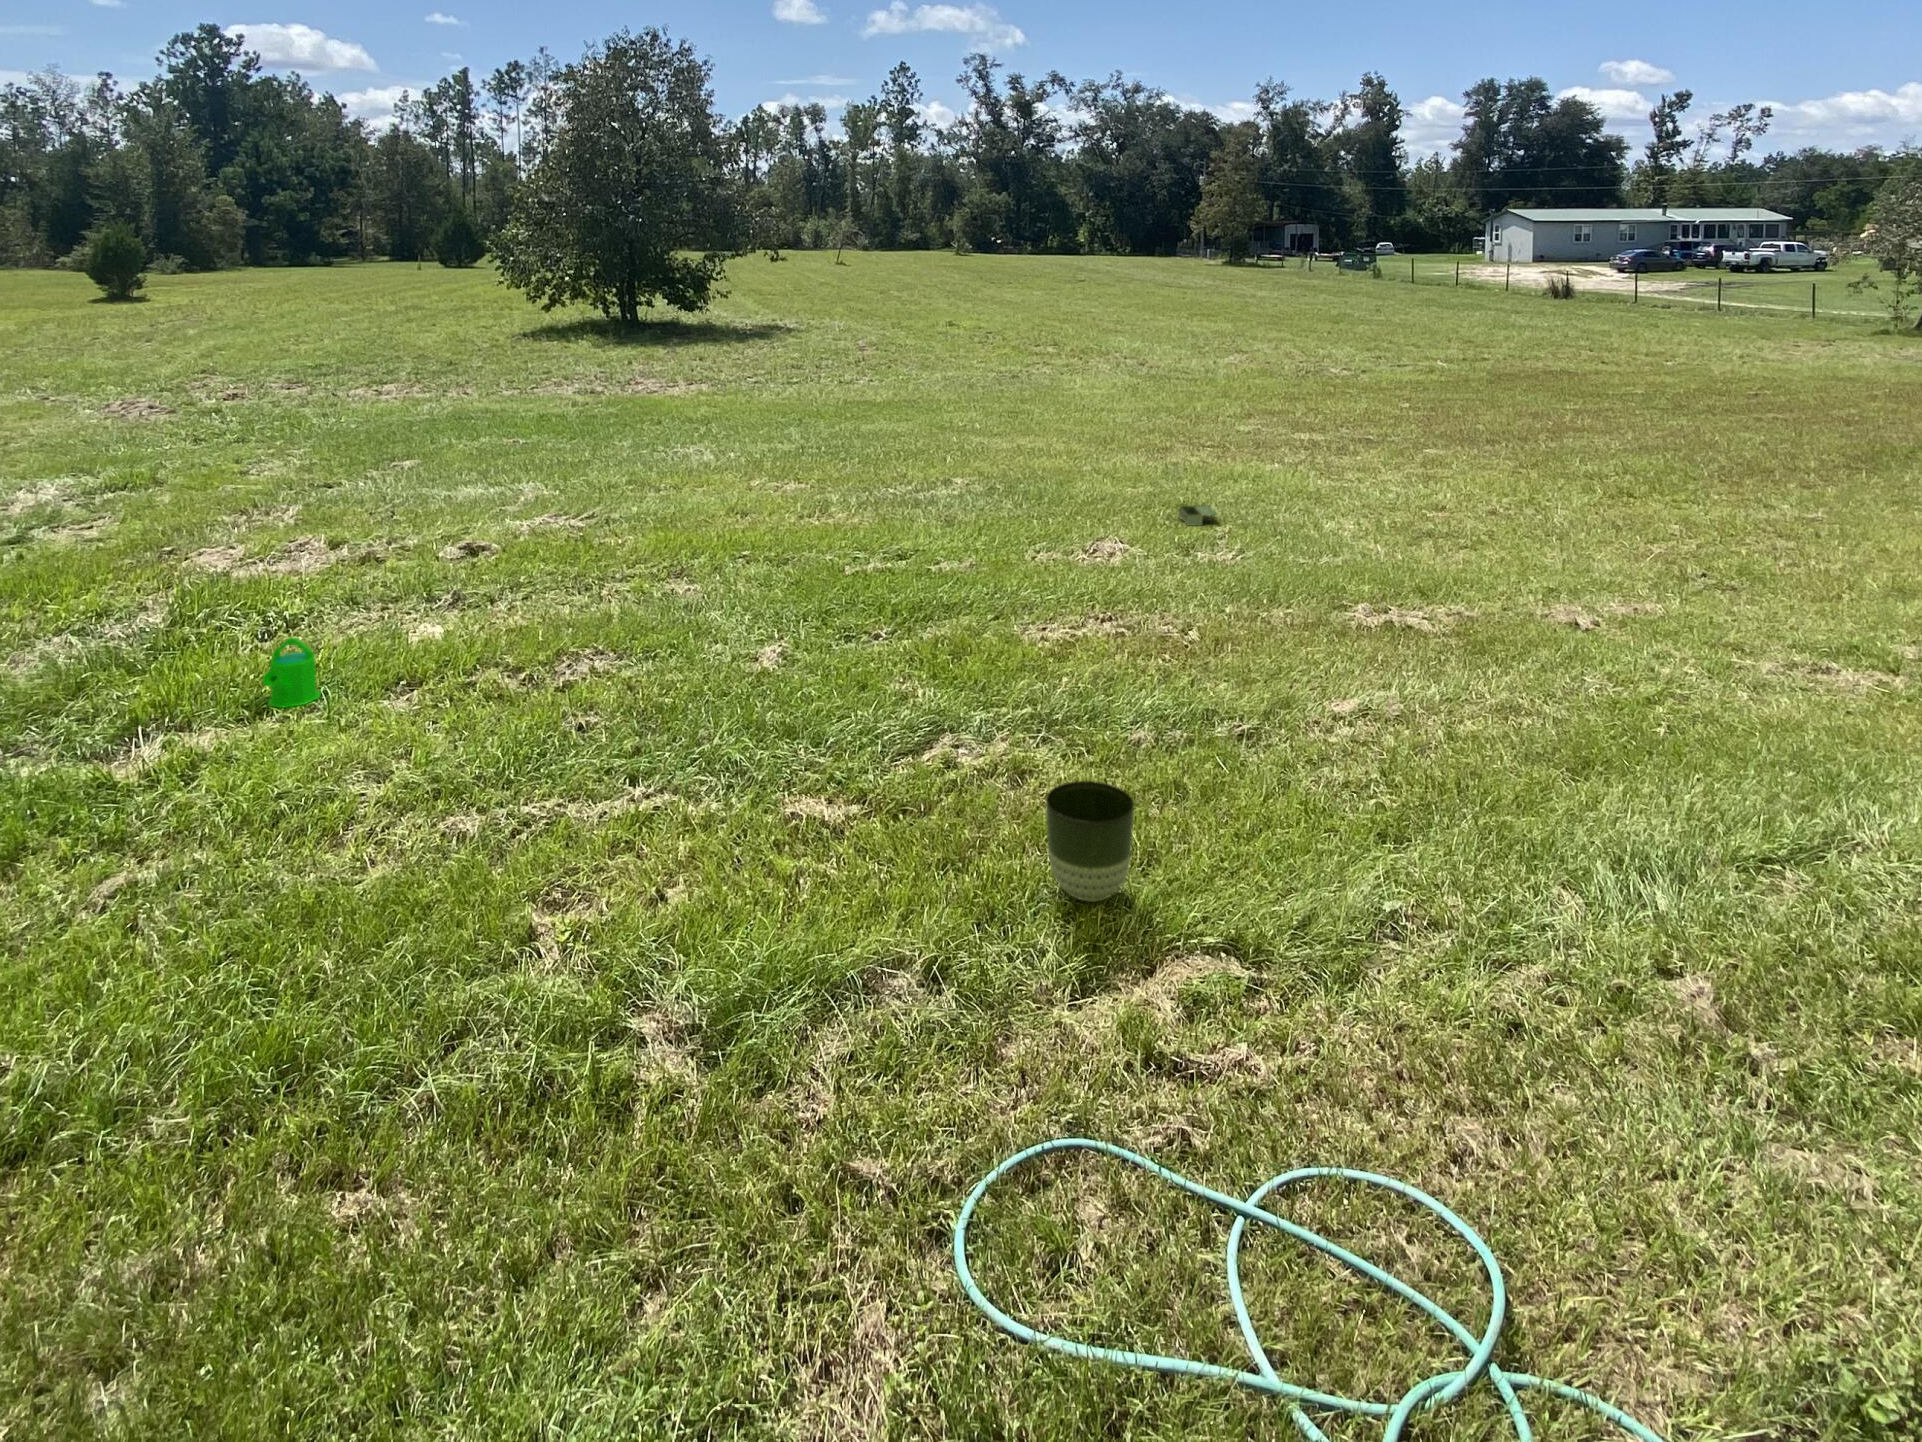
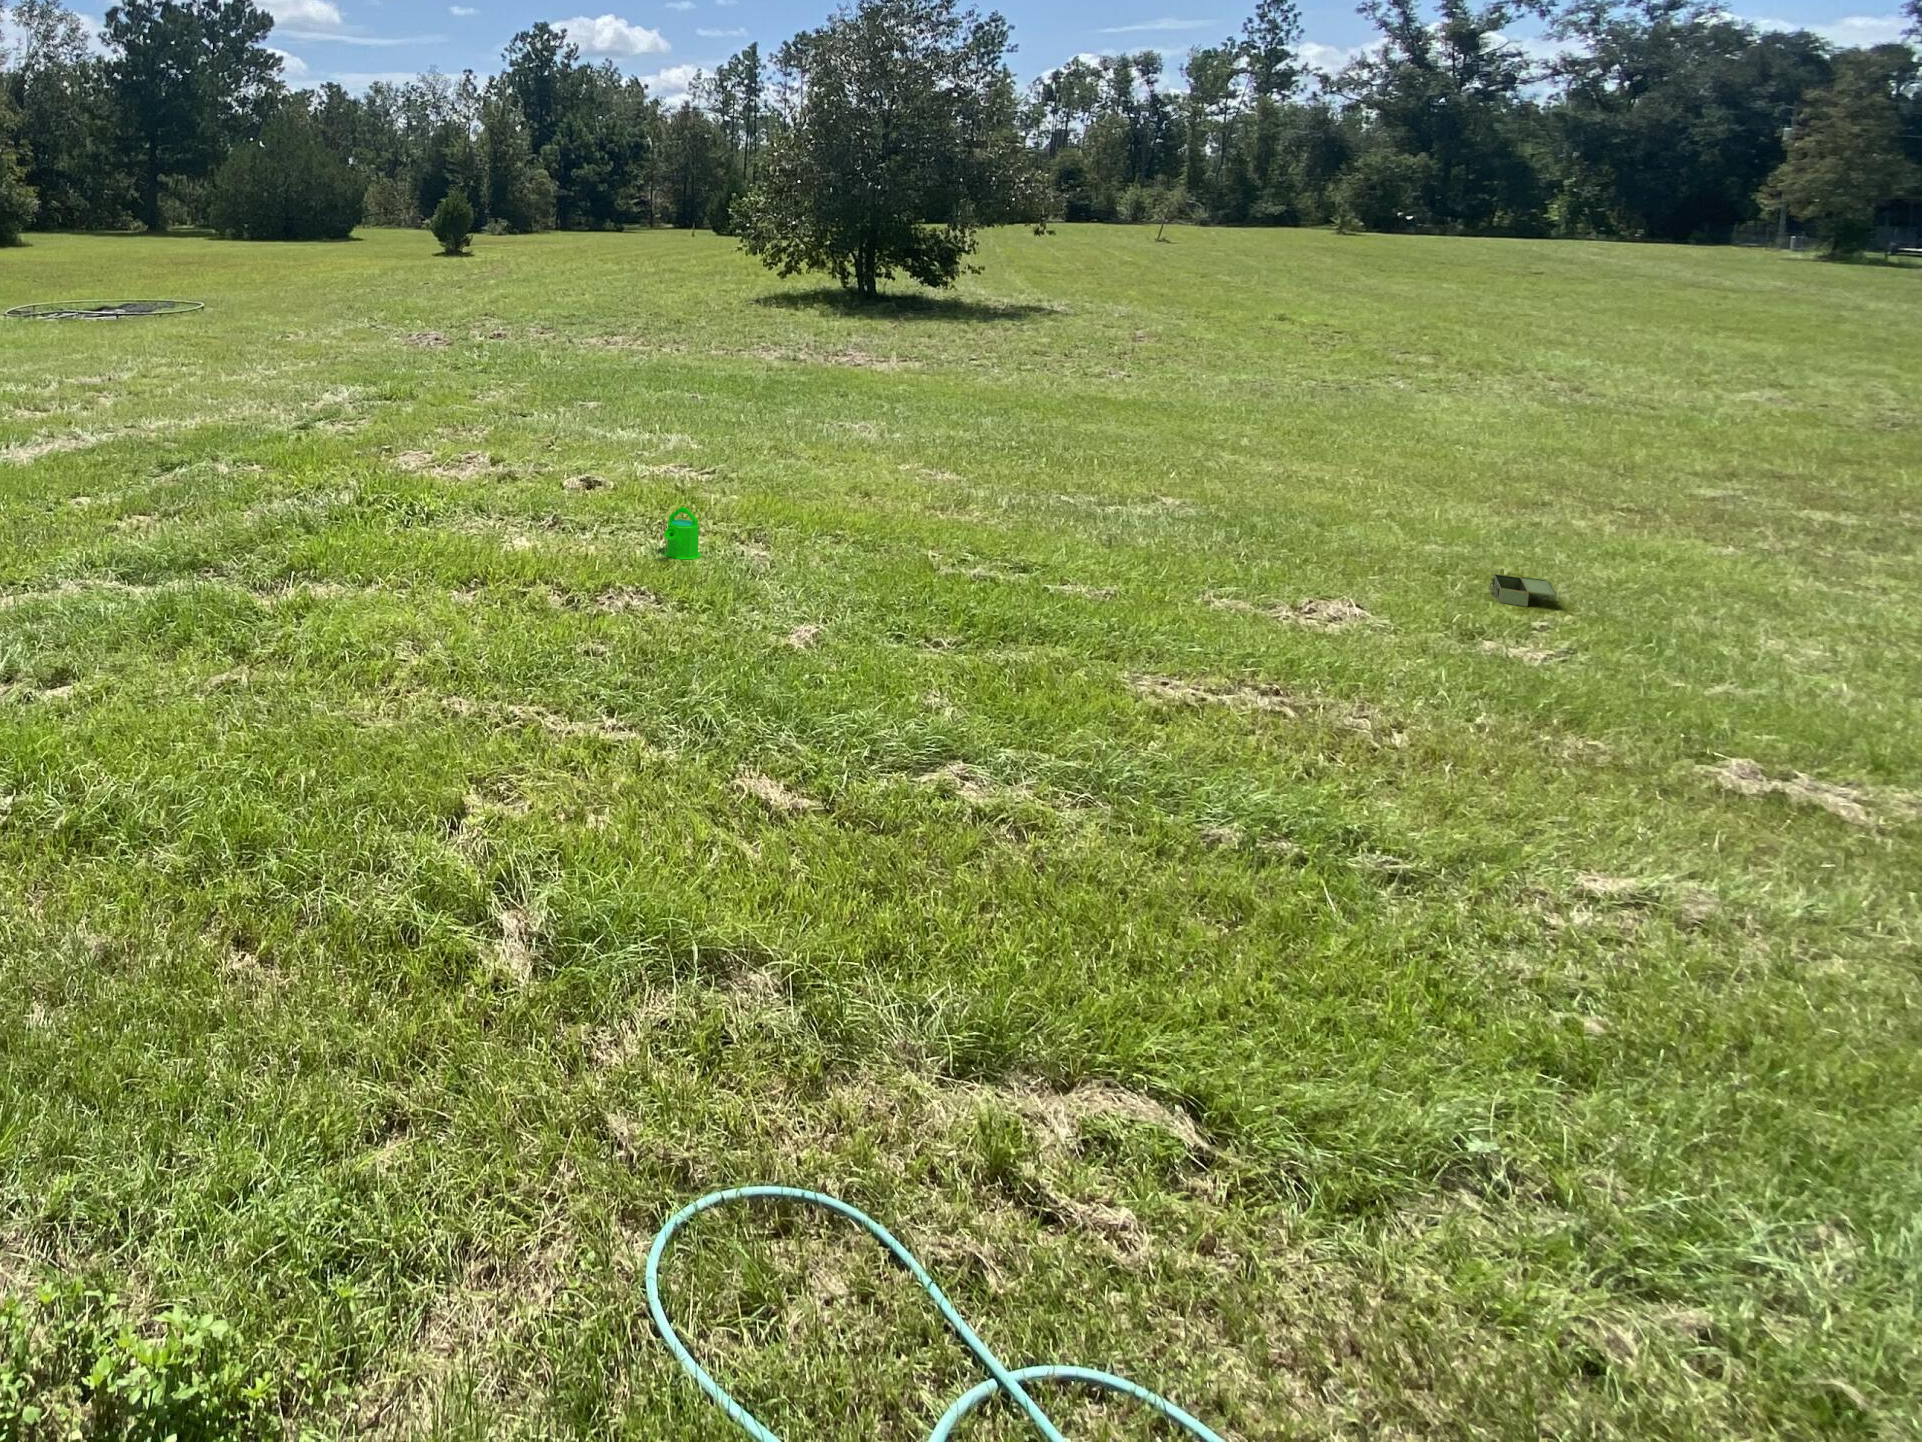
watering can: present [263,637,321,708] -> present [664,507,701,560]
planter: present [1046,781,1134,902] -> none [980,841,1098,990]

